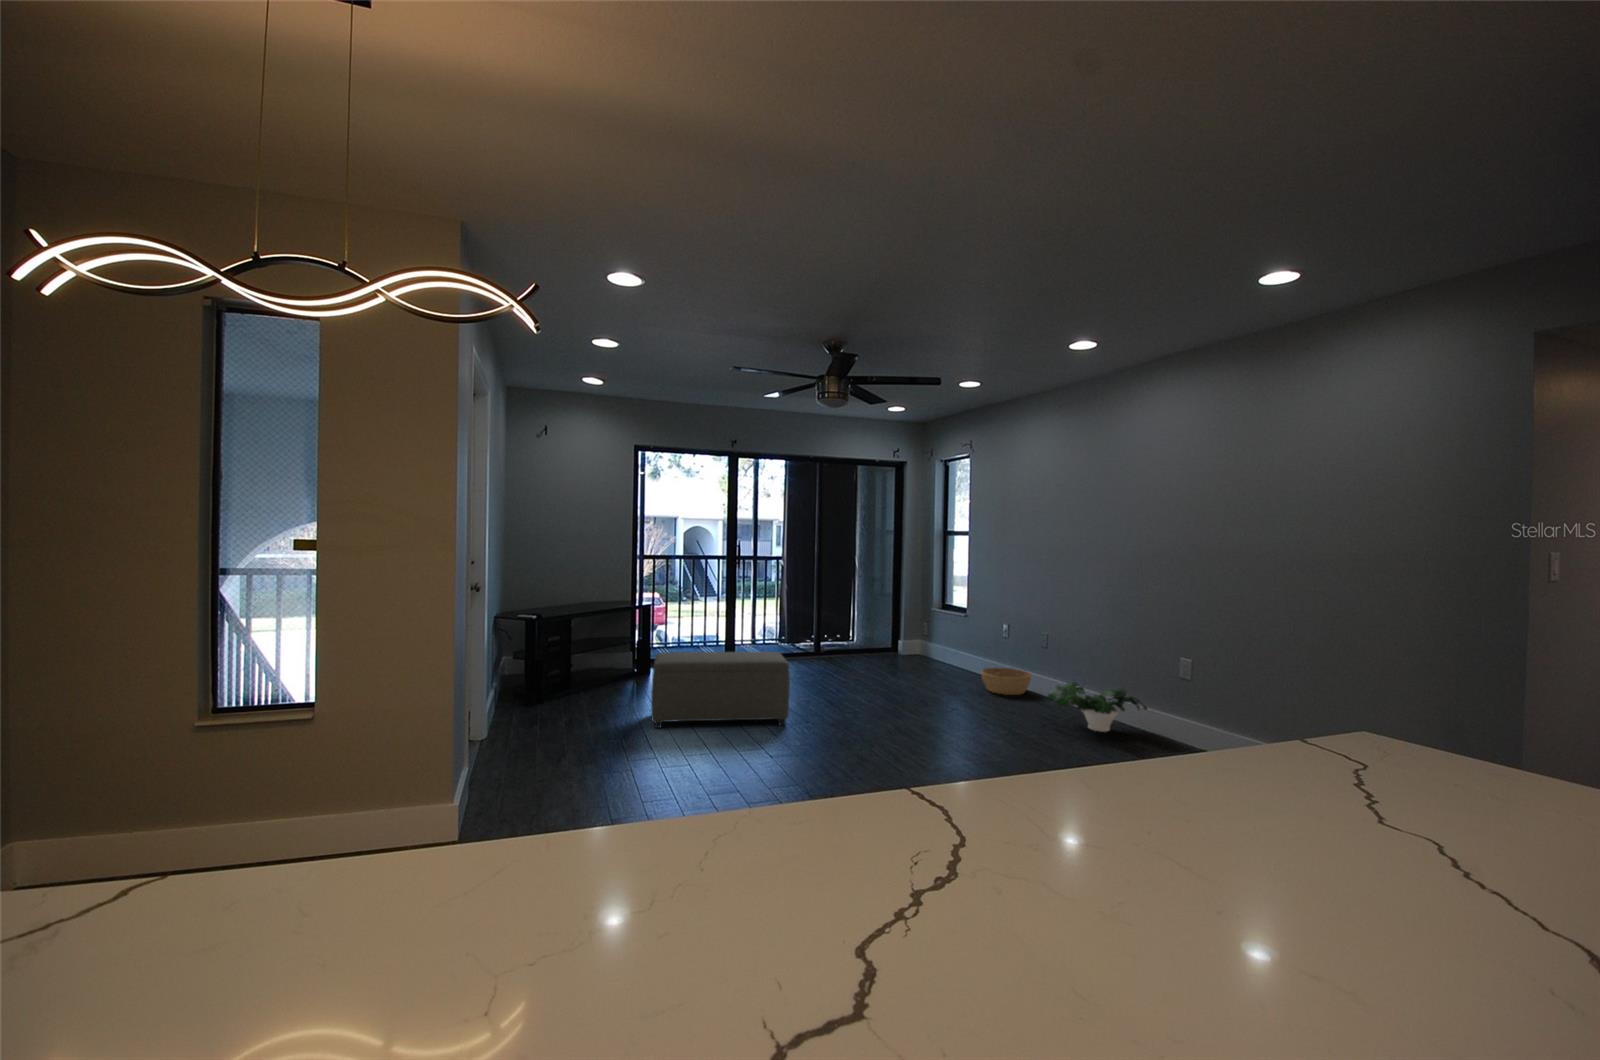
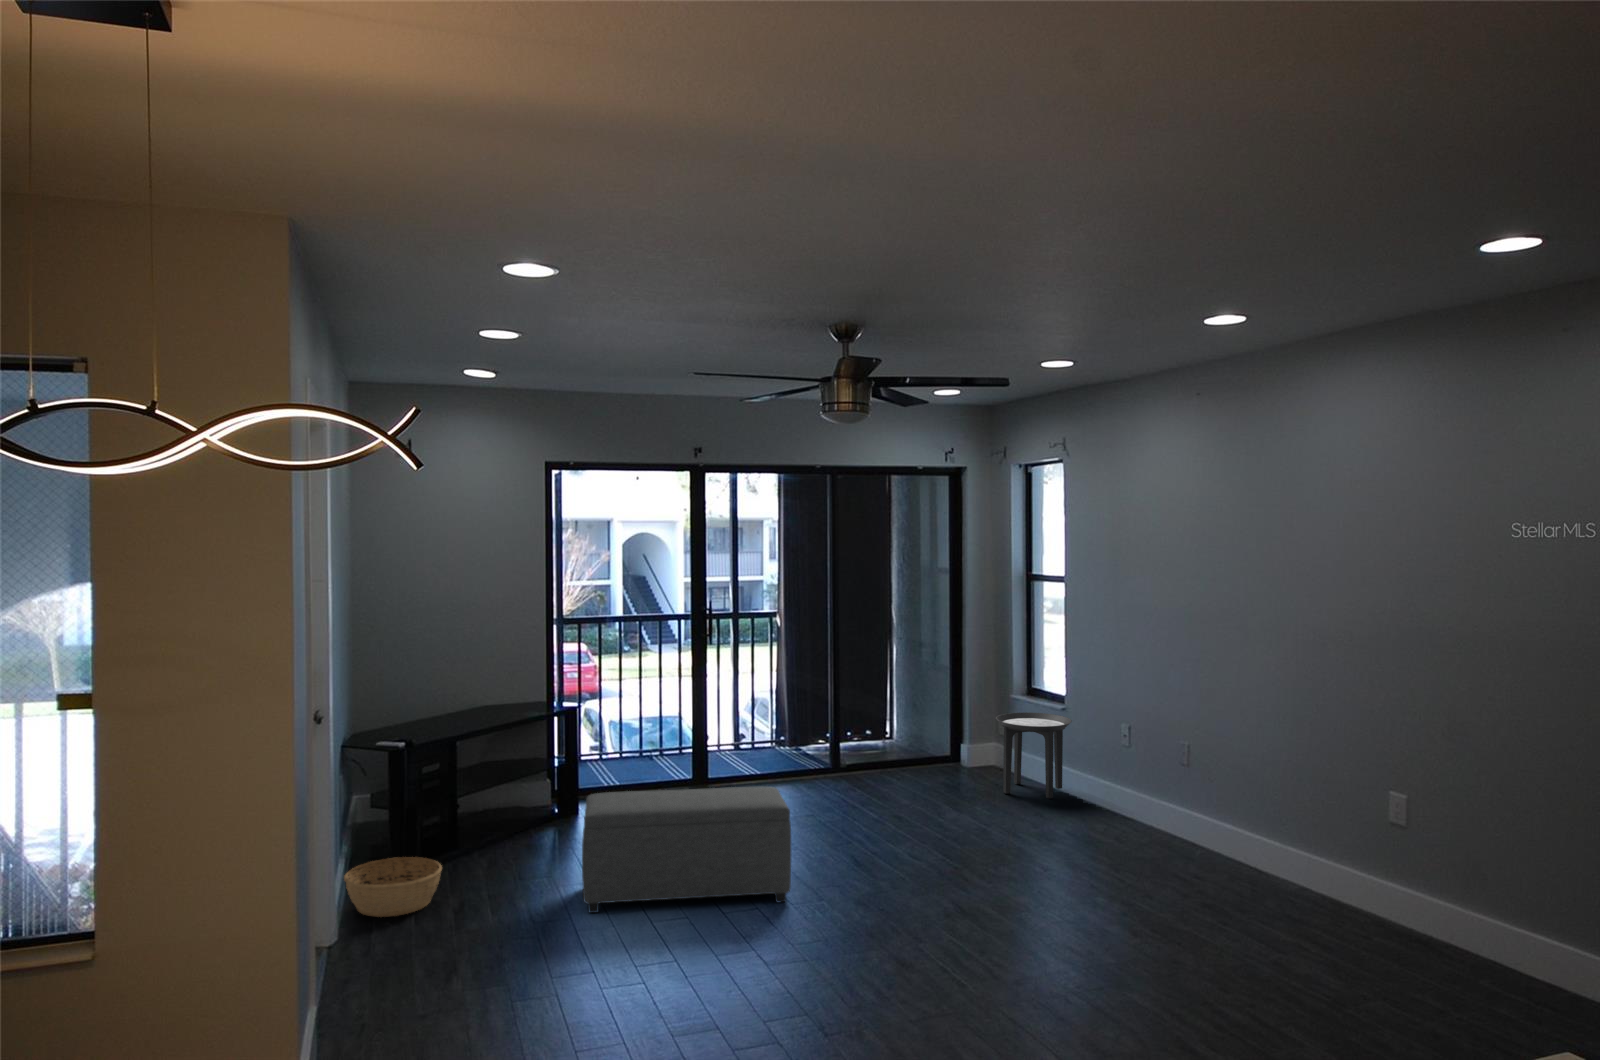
side table: none [922,620,971,674] -> present [996,712,1072,799]
basket: present [981,668,1032,695] -> present [344,857,442,917]
potted plant: present [1048,682,1147,732] -> none [1185,822,1337,902]

